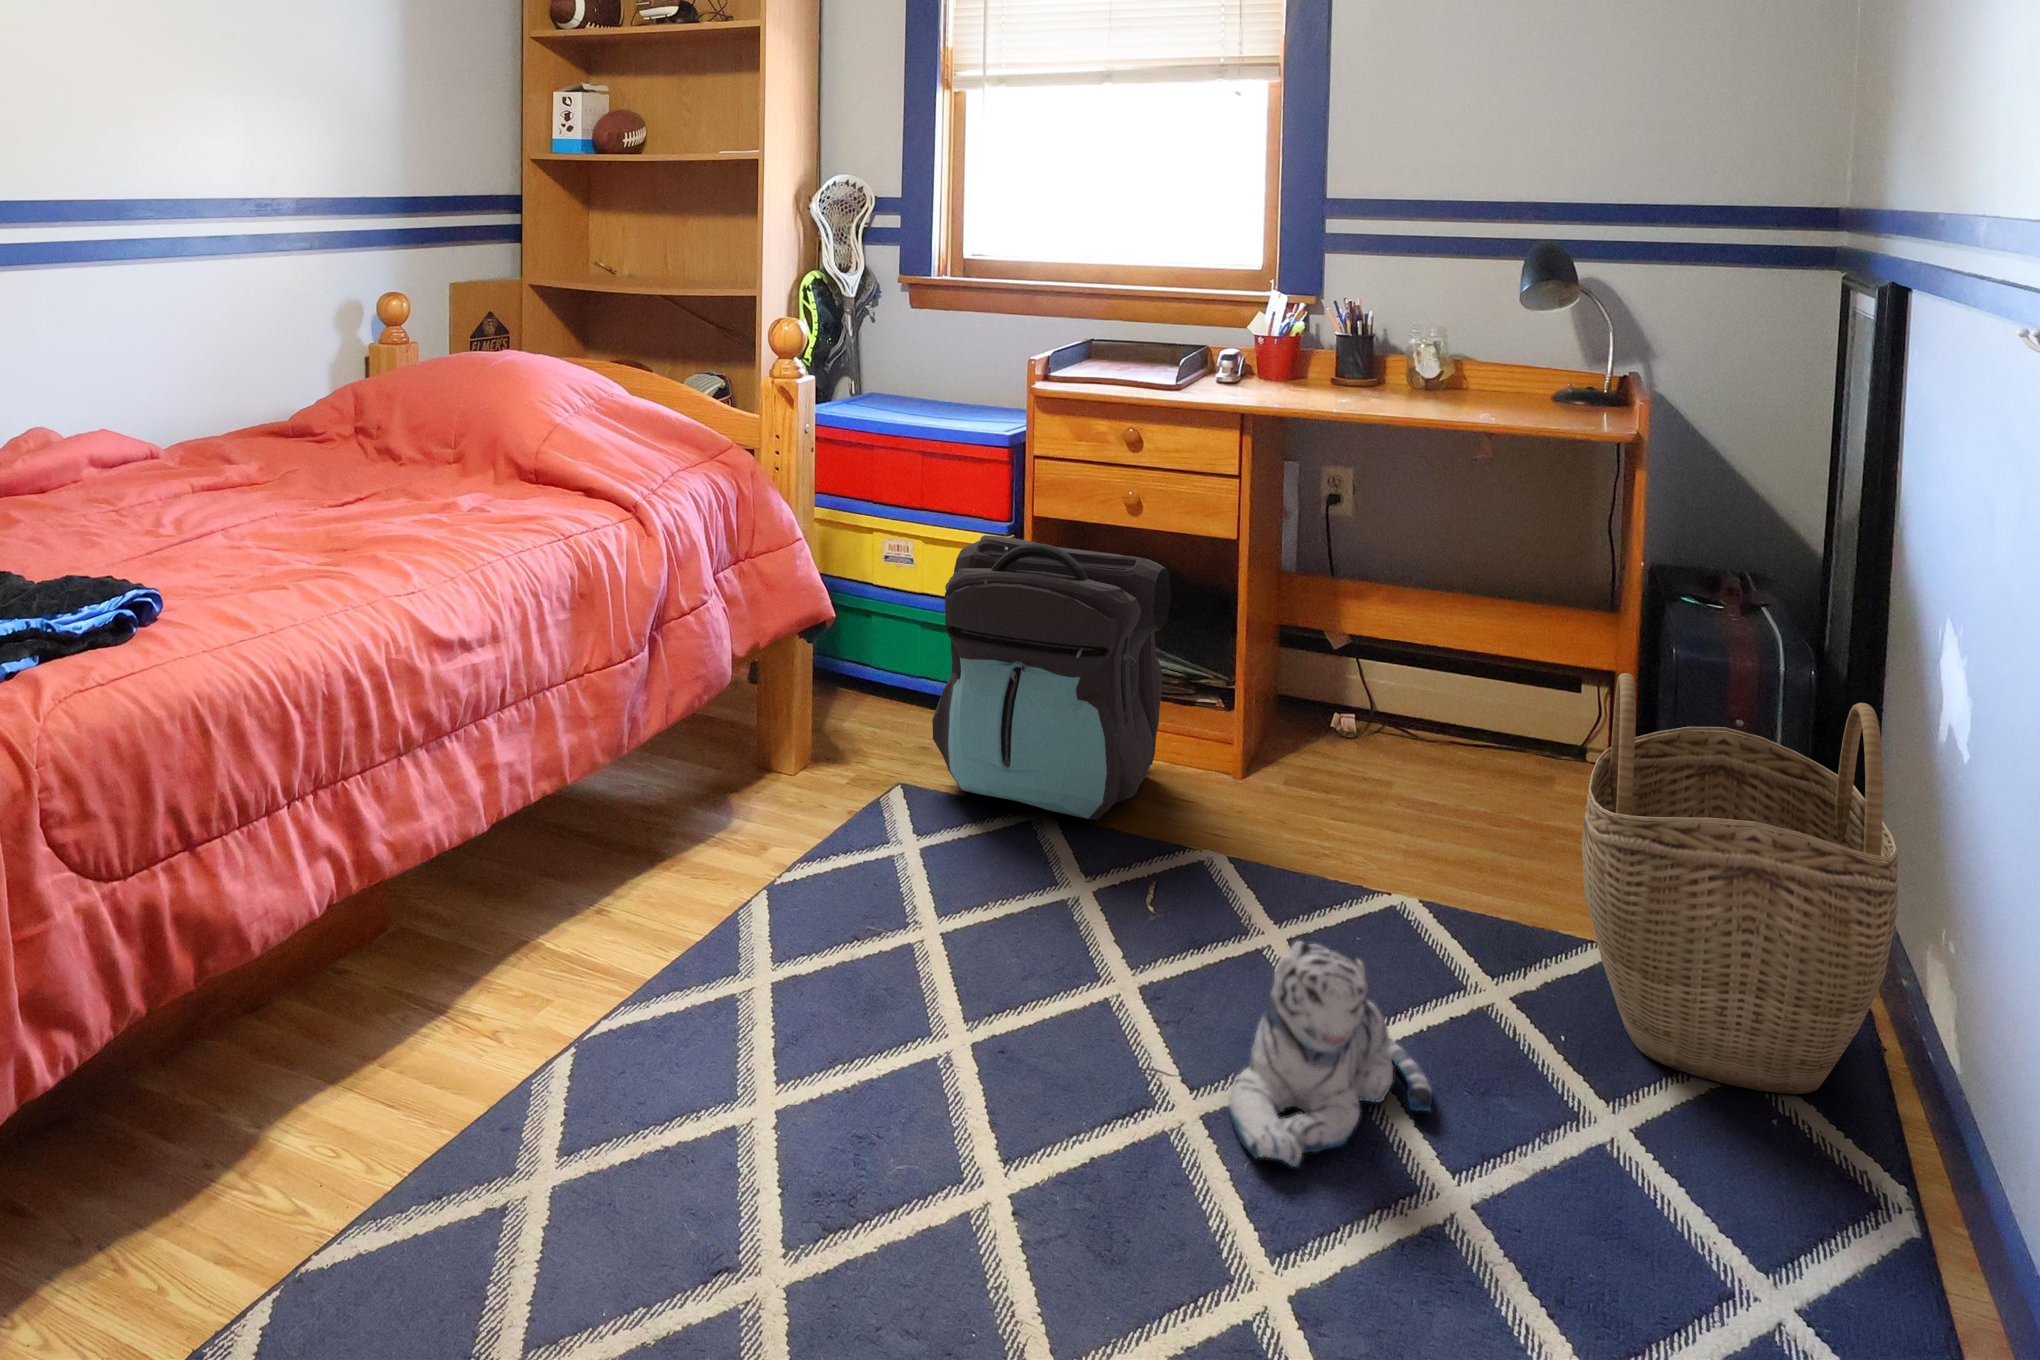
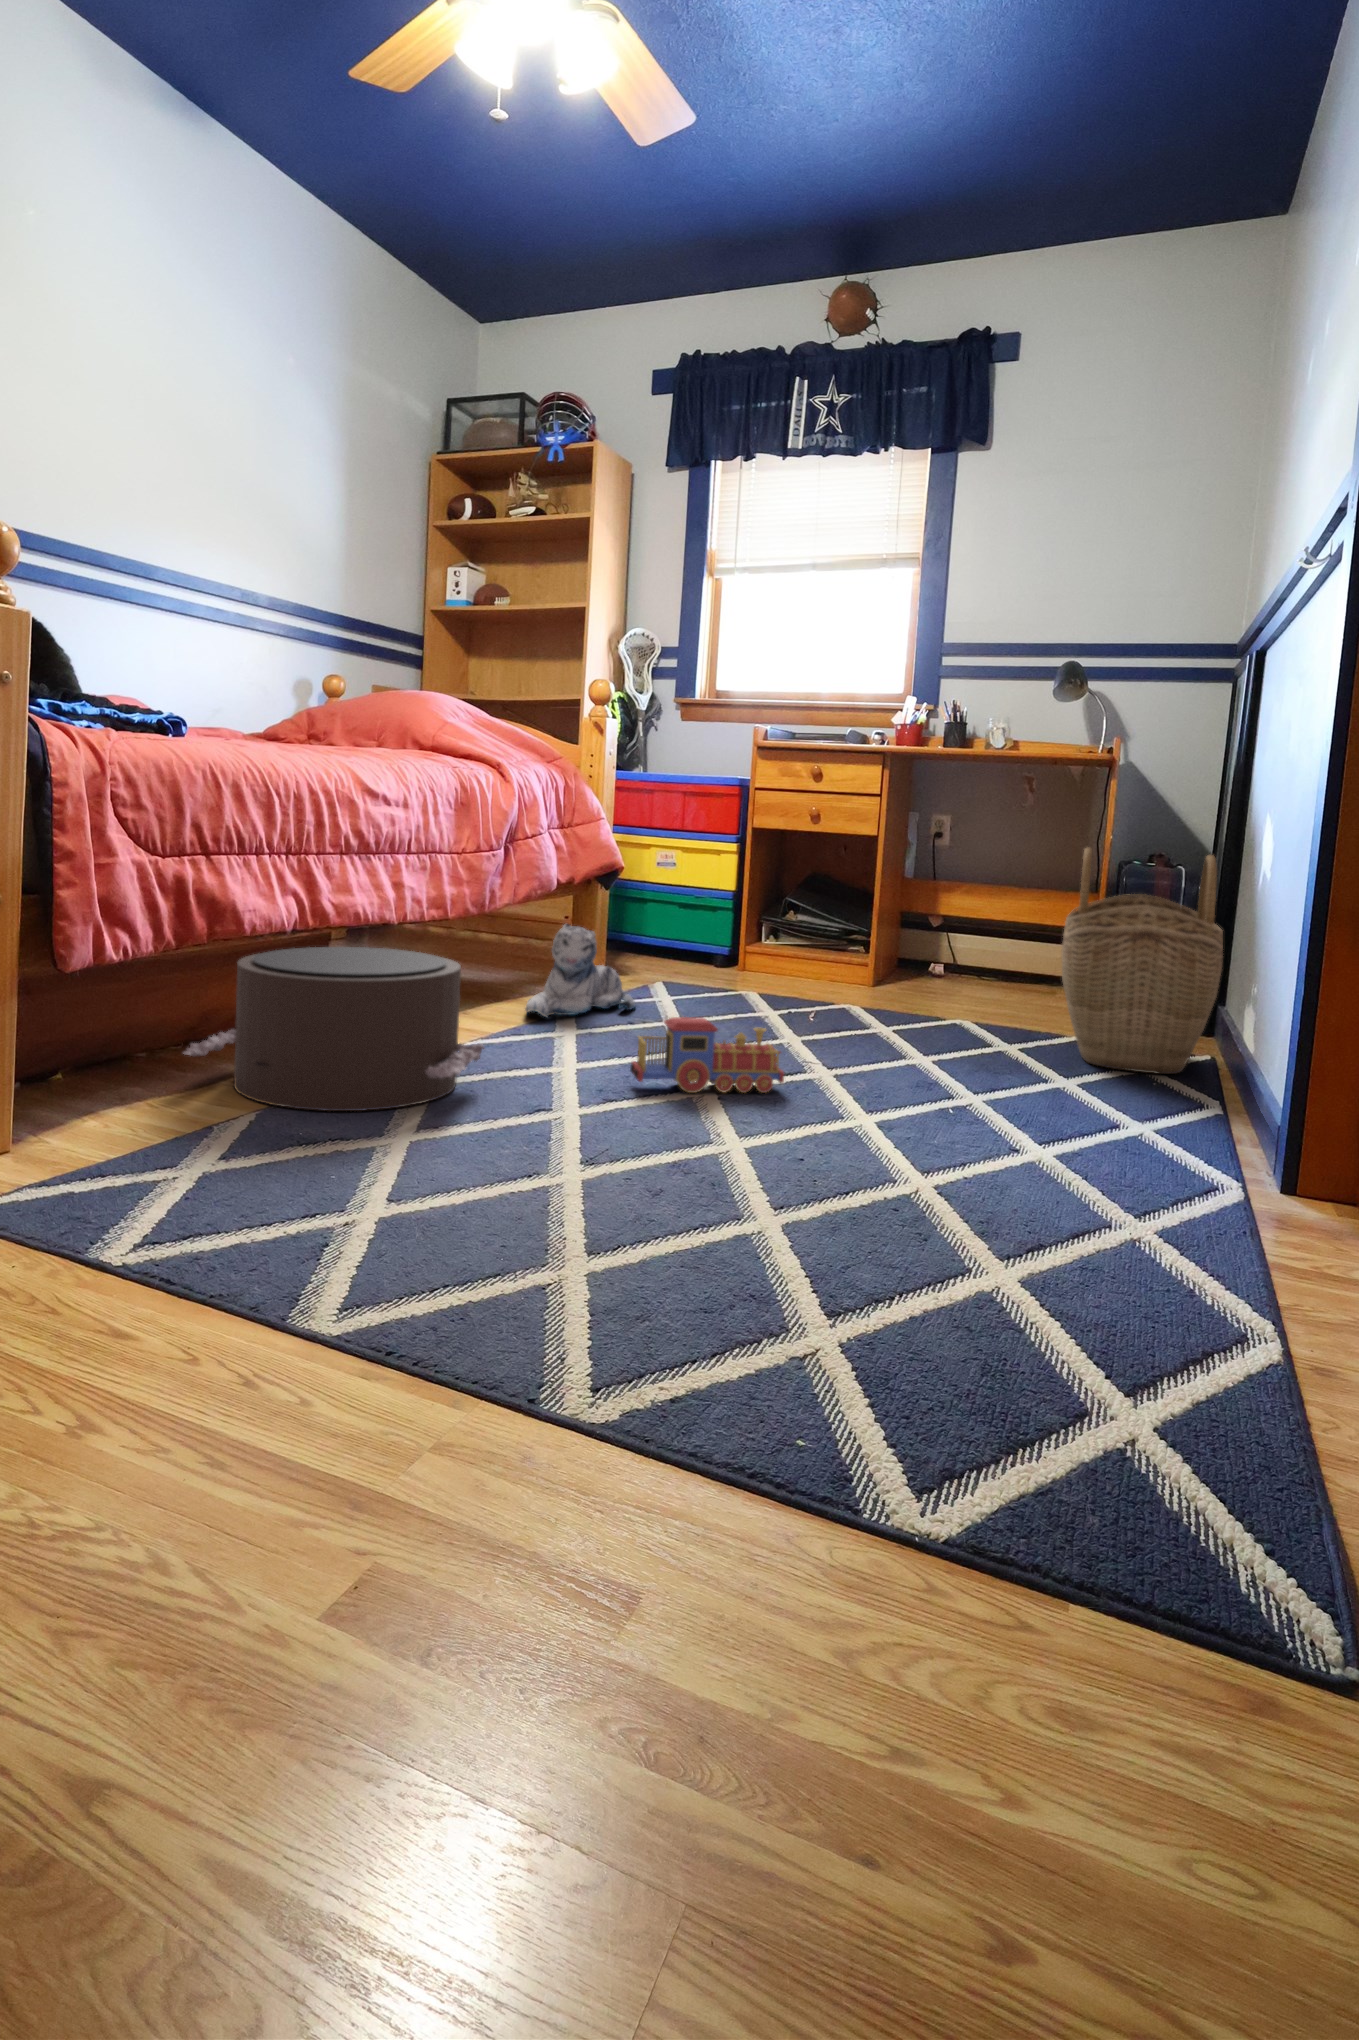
backpack: present [932,535,1171,820] -> none [687,821,838,995]
pouf: none [170,903,622,1255] -> present [183,947,485,1111]
plush toy: present [1228,941,1432,1167] -> present [525,924,635,1017]
toy train: none [853,1045,1111,1181] -> present [630,1017,784,1093]

